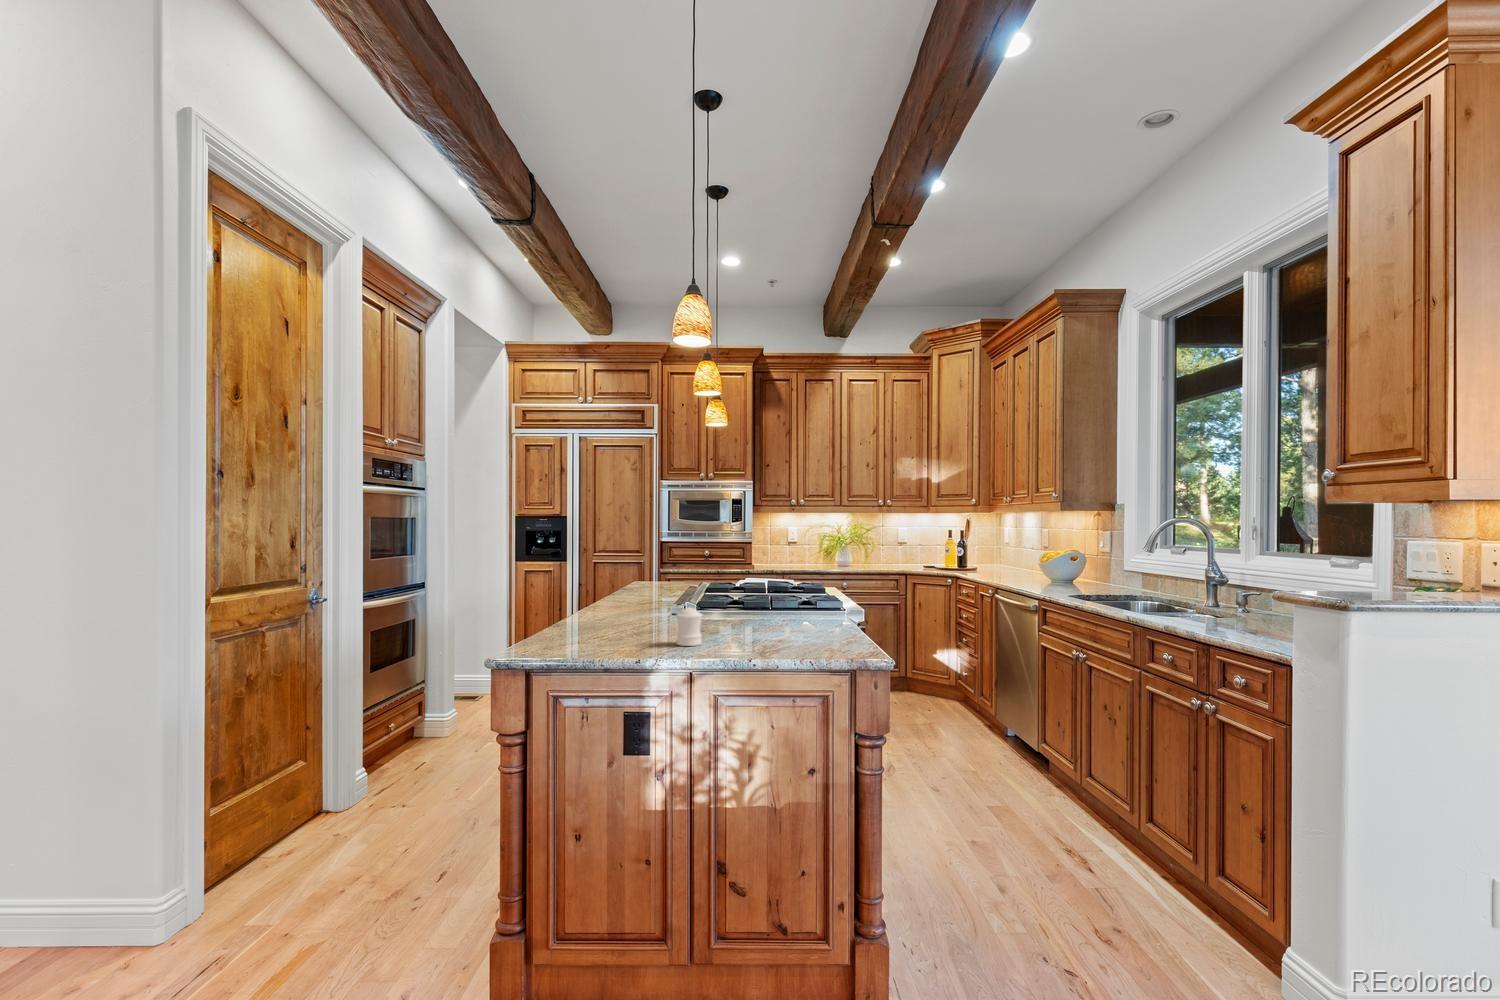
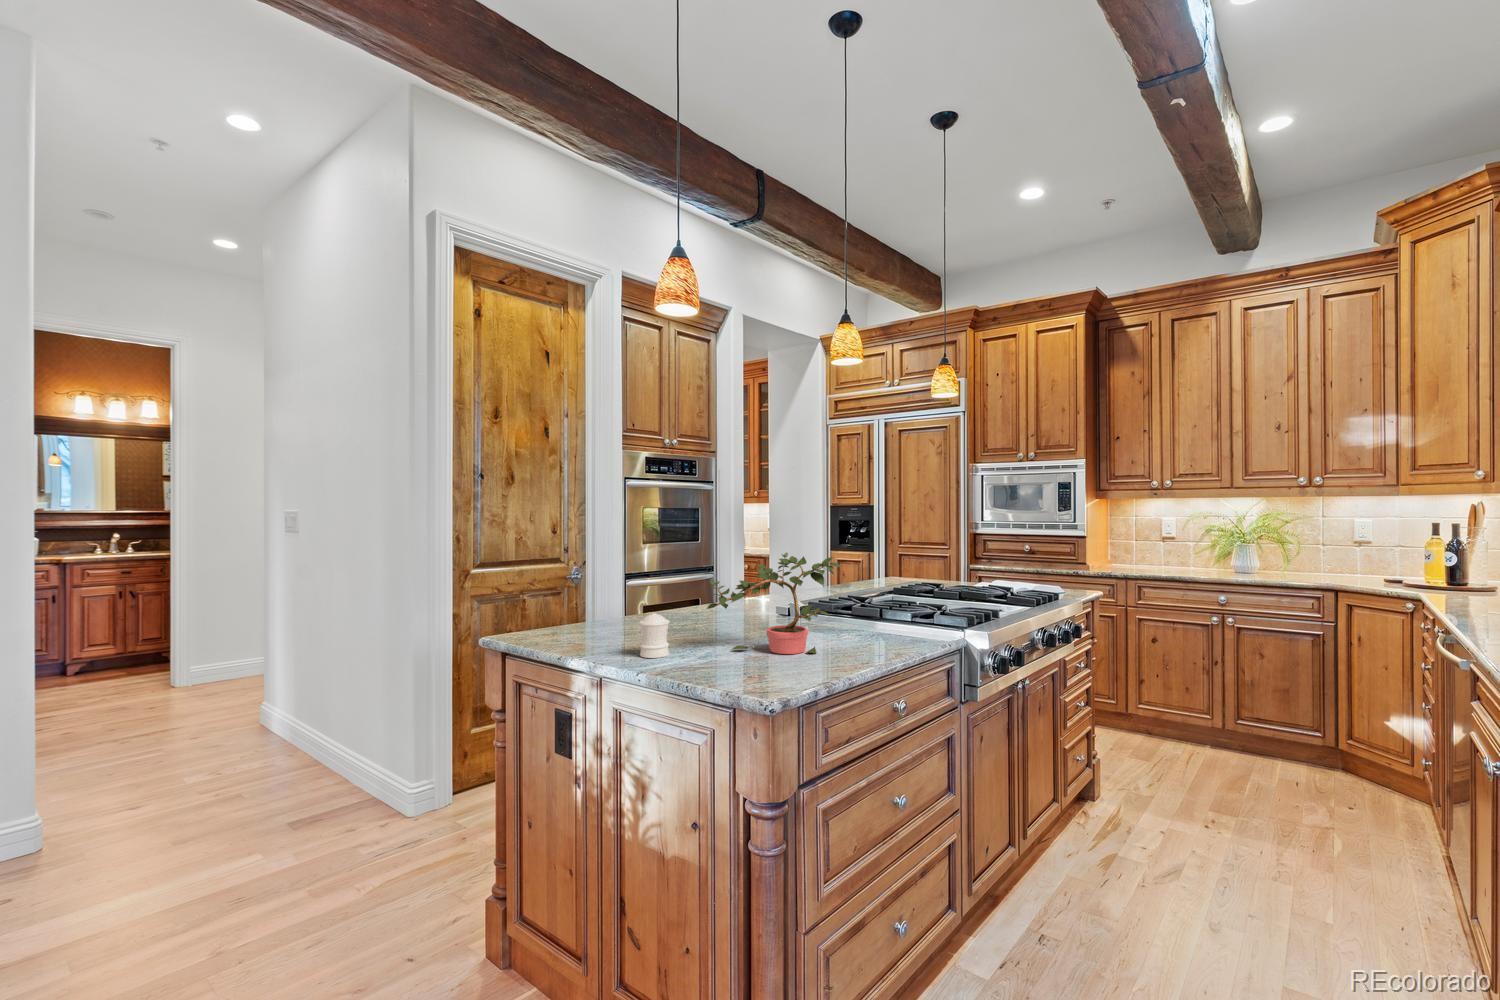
potted plant: none [708,551,819,634] -> present [707,553,840,654]

